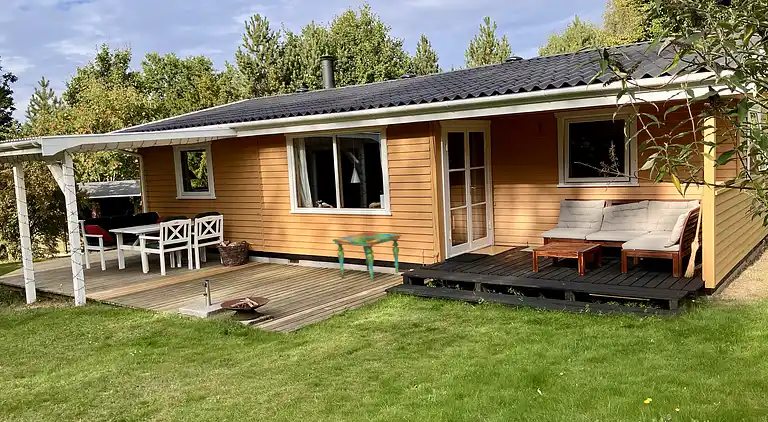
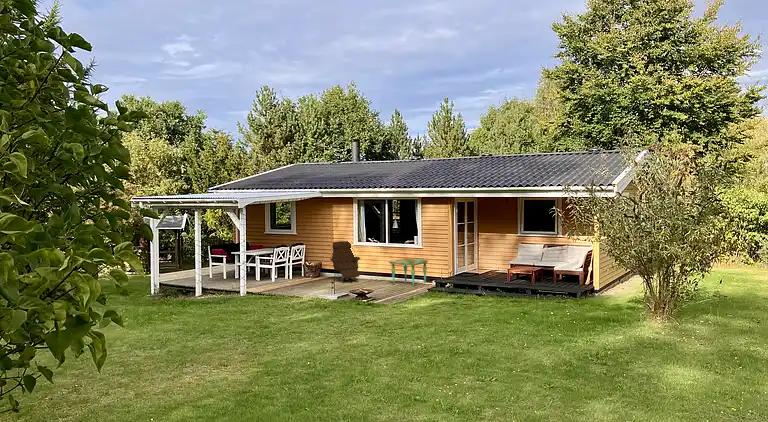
lounge chair: none [252,206,301,276] -> present [330,241,360,283]

